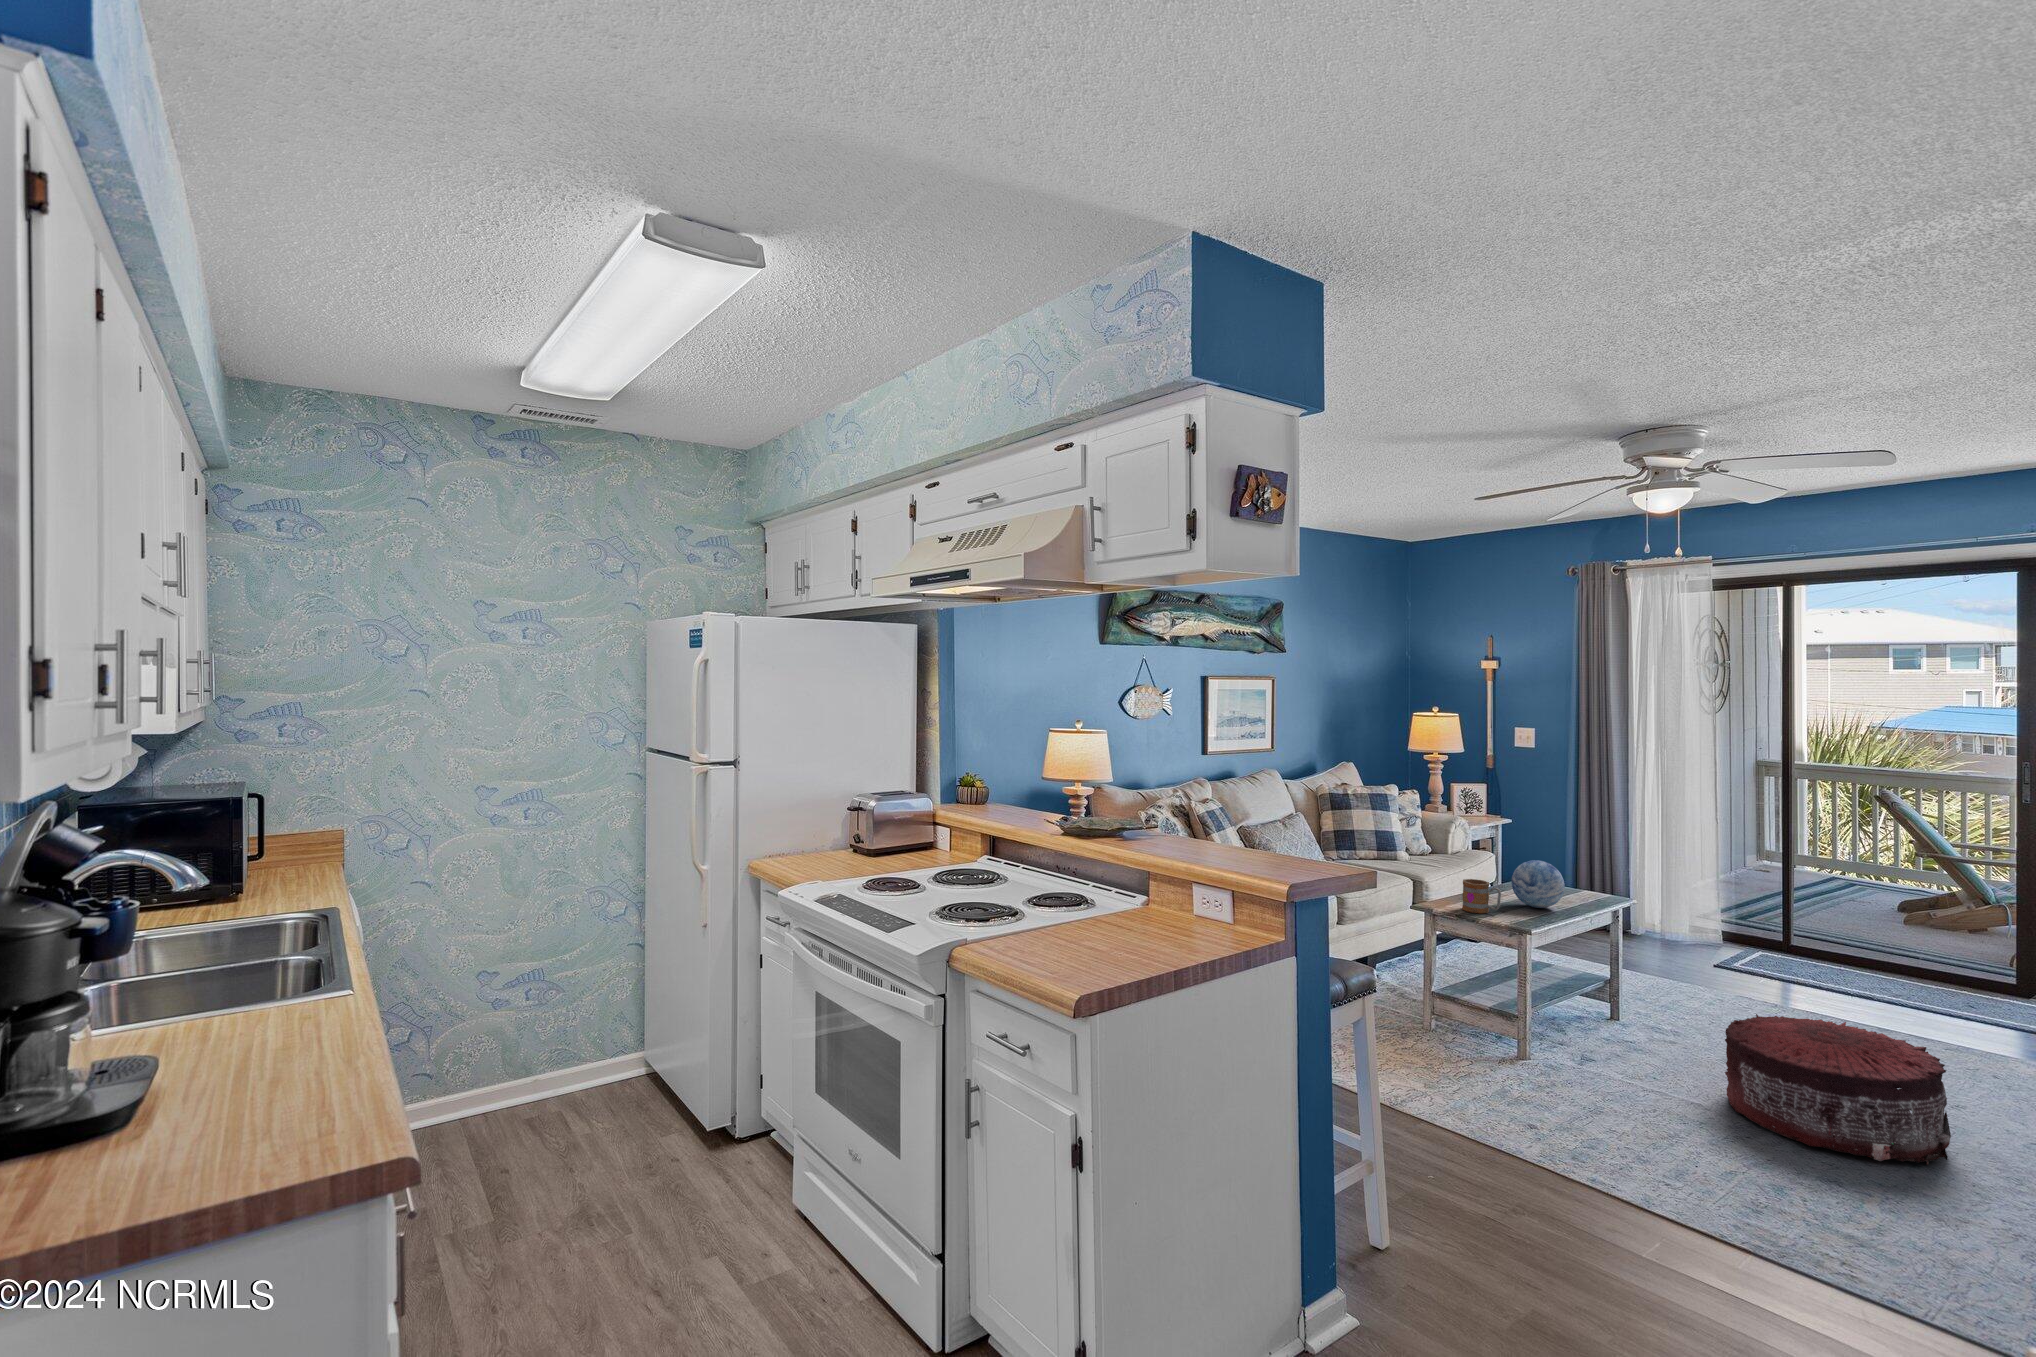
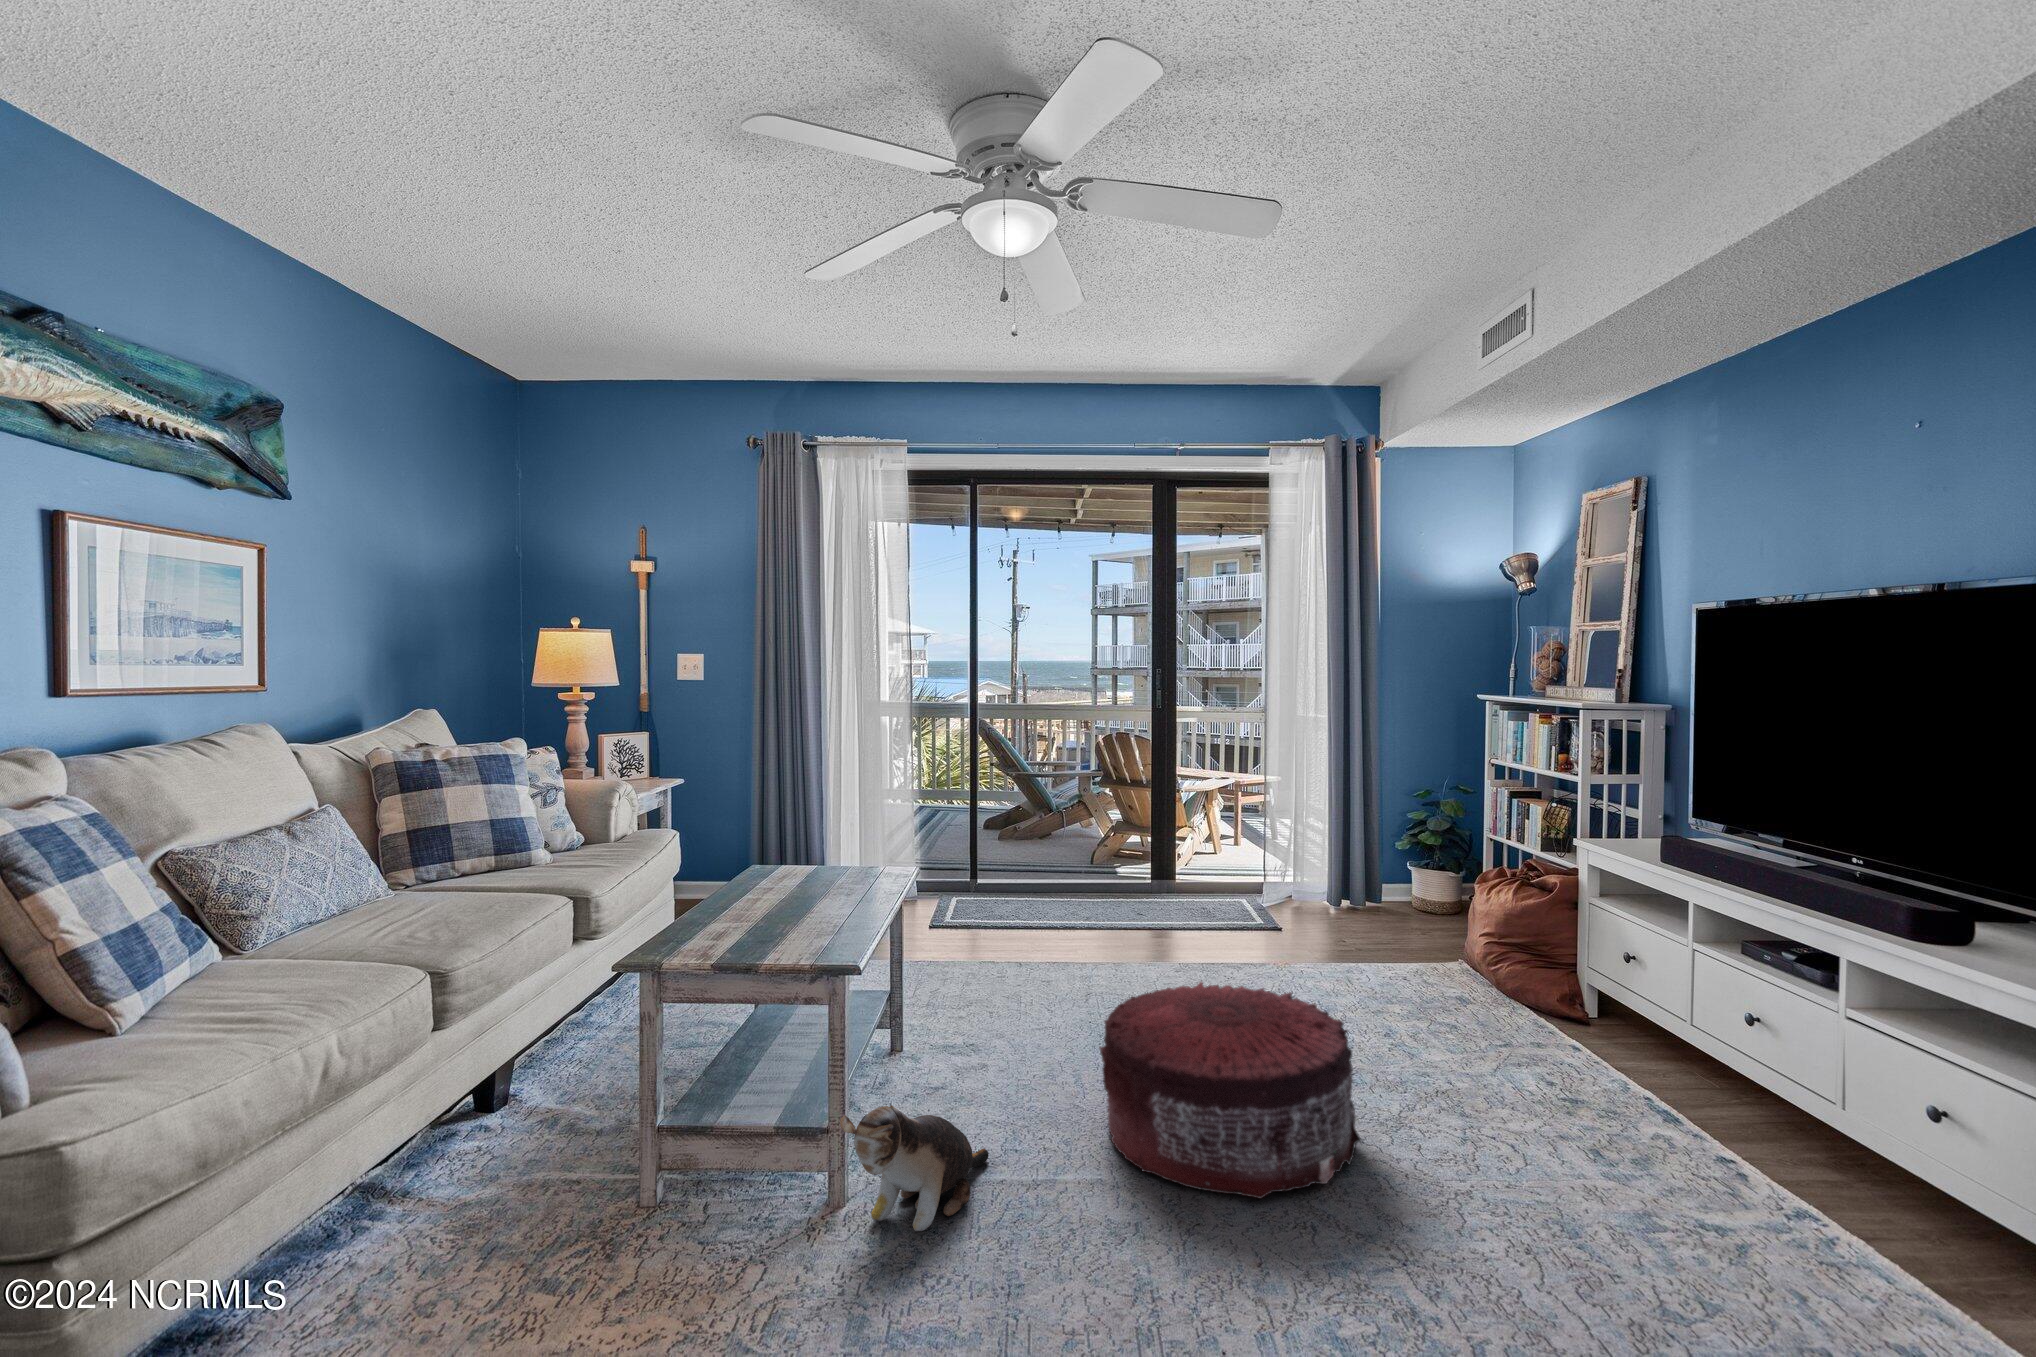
decorative orb: present [1511,860,1565,908] -> none [768,826,850,907]
mug: present [1462,879,1501,914] -> none [697,877,769,944]
plush toy: none [1518,1008,1632,1085] -> present [840,1105,989,1231]

